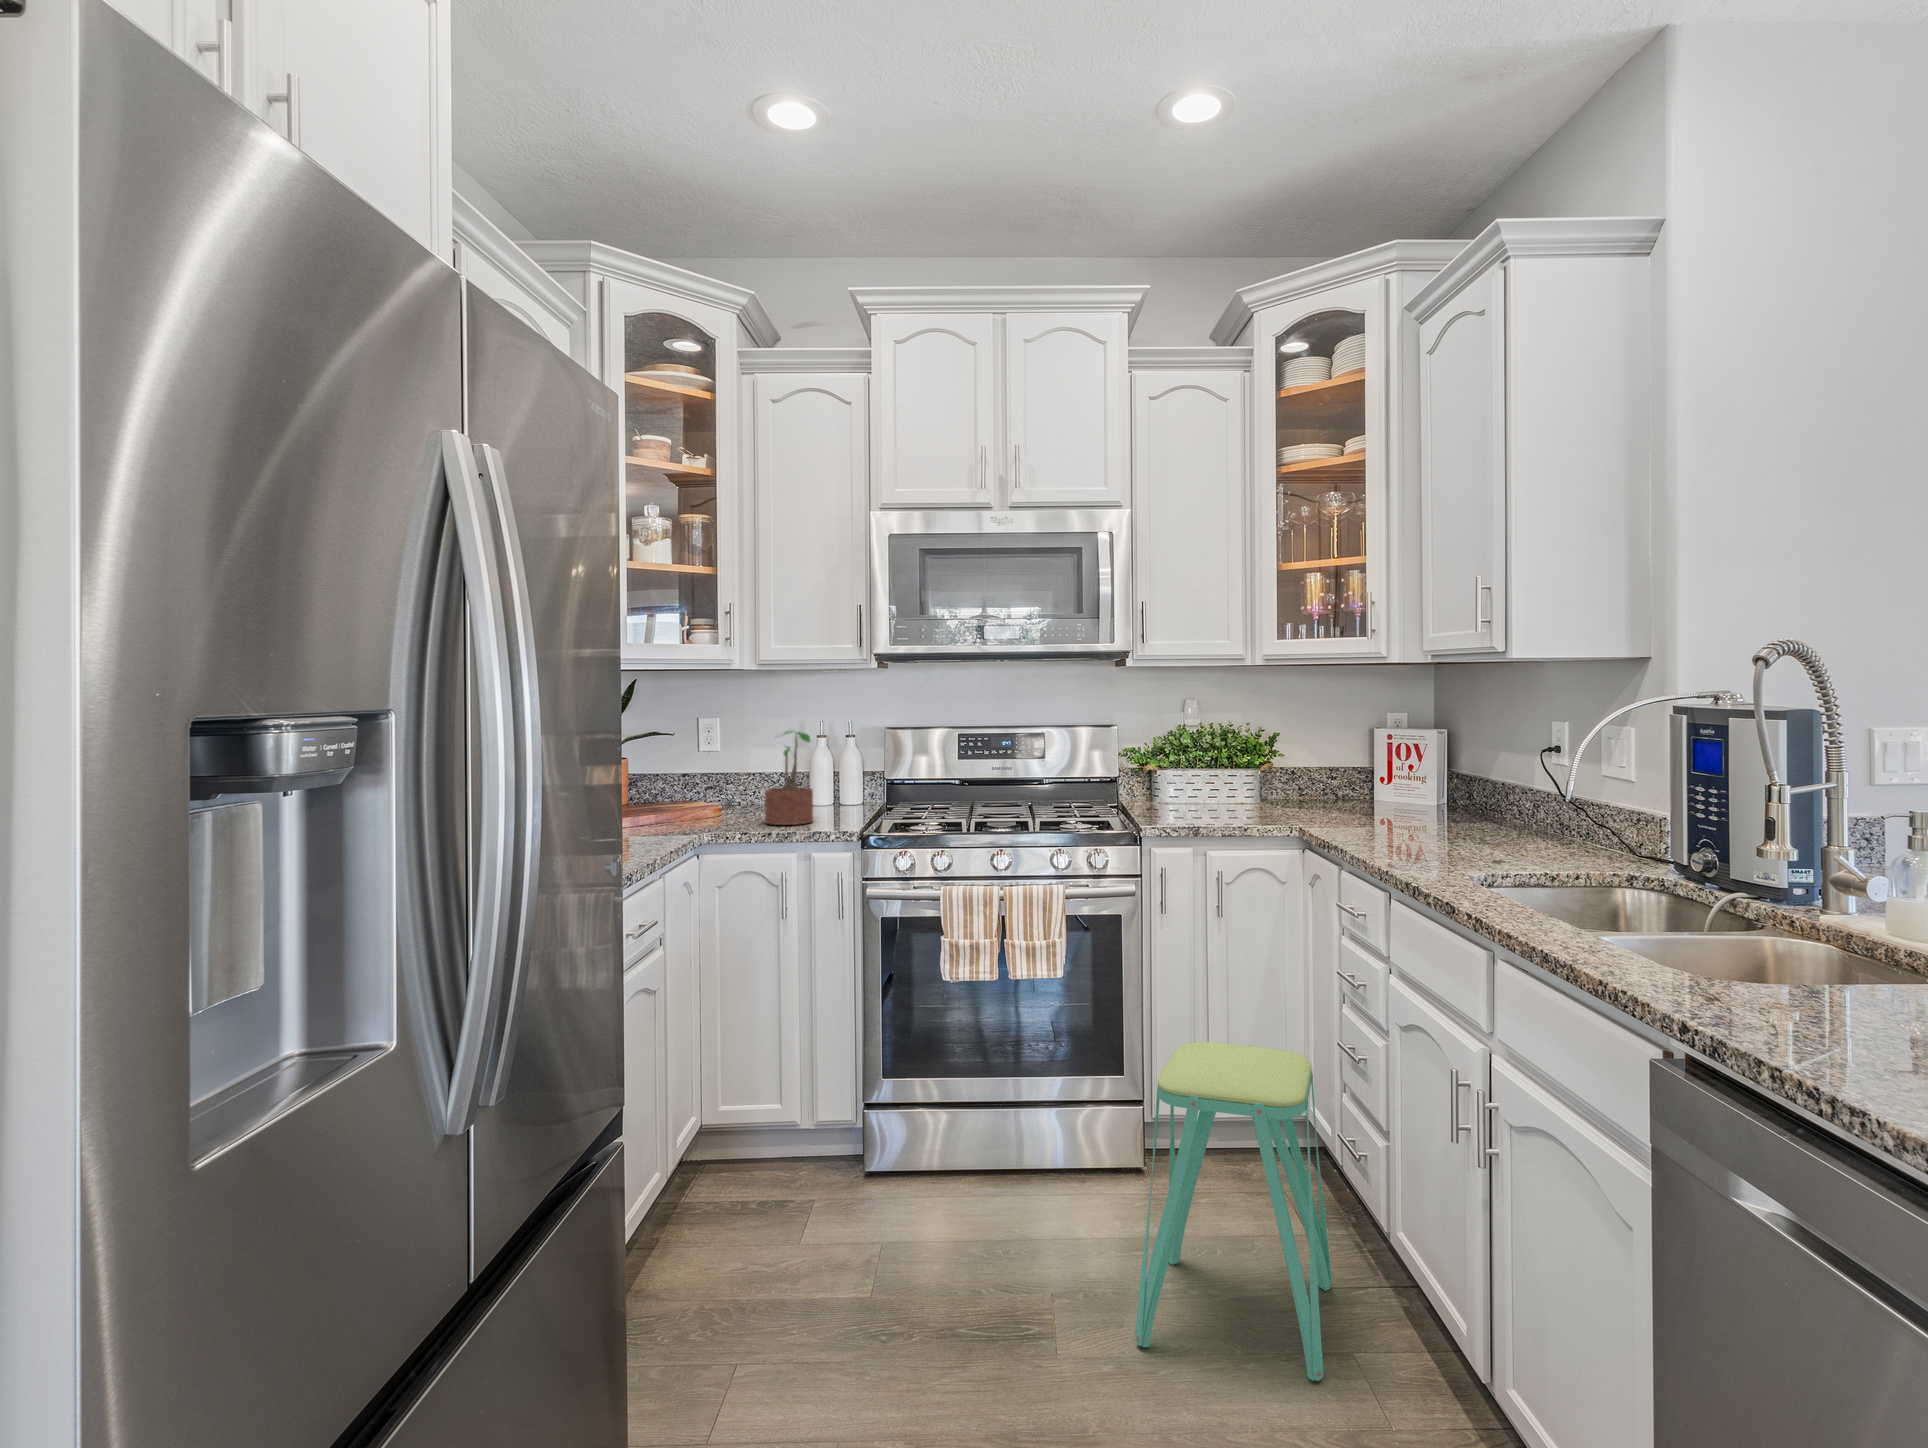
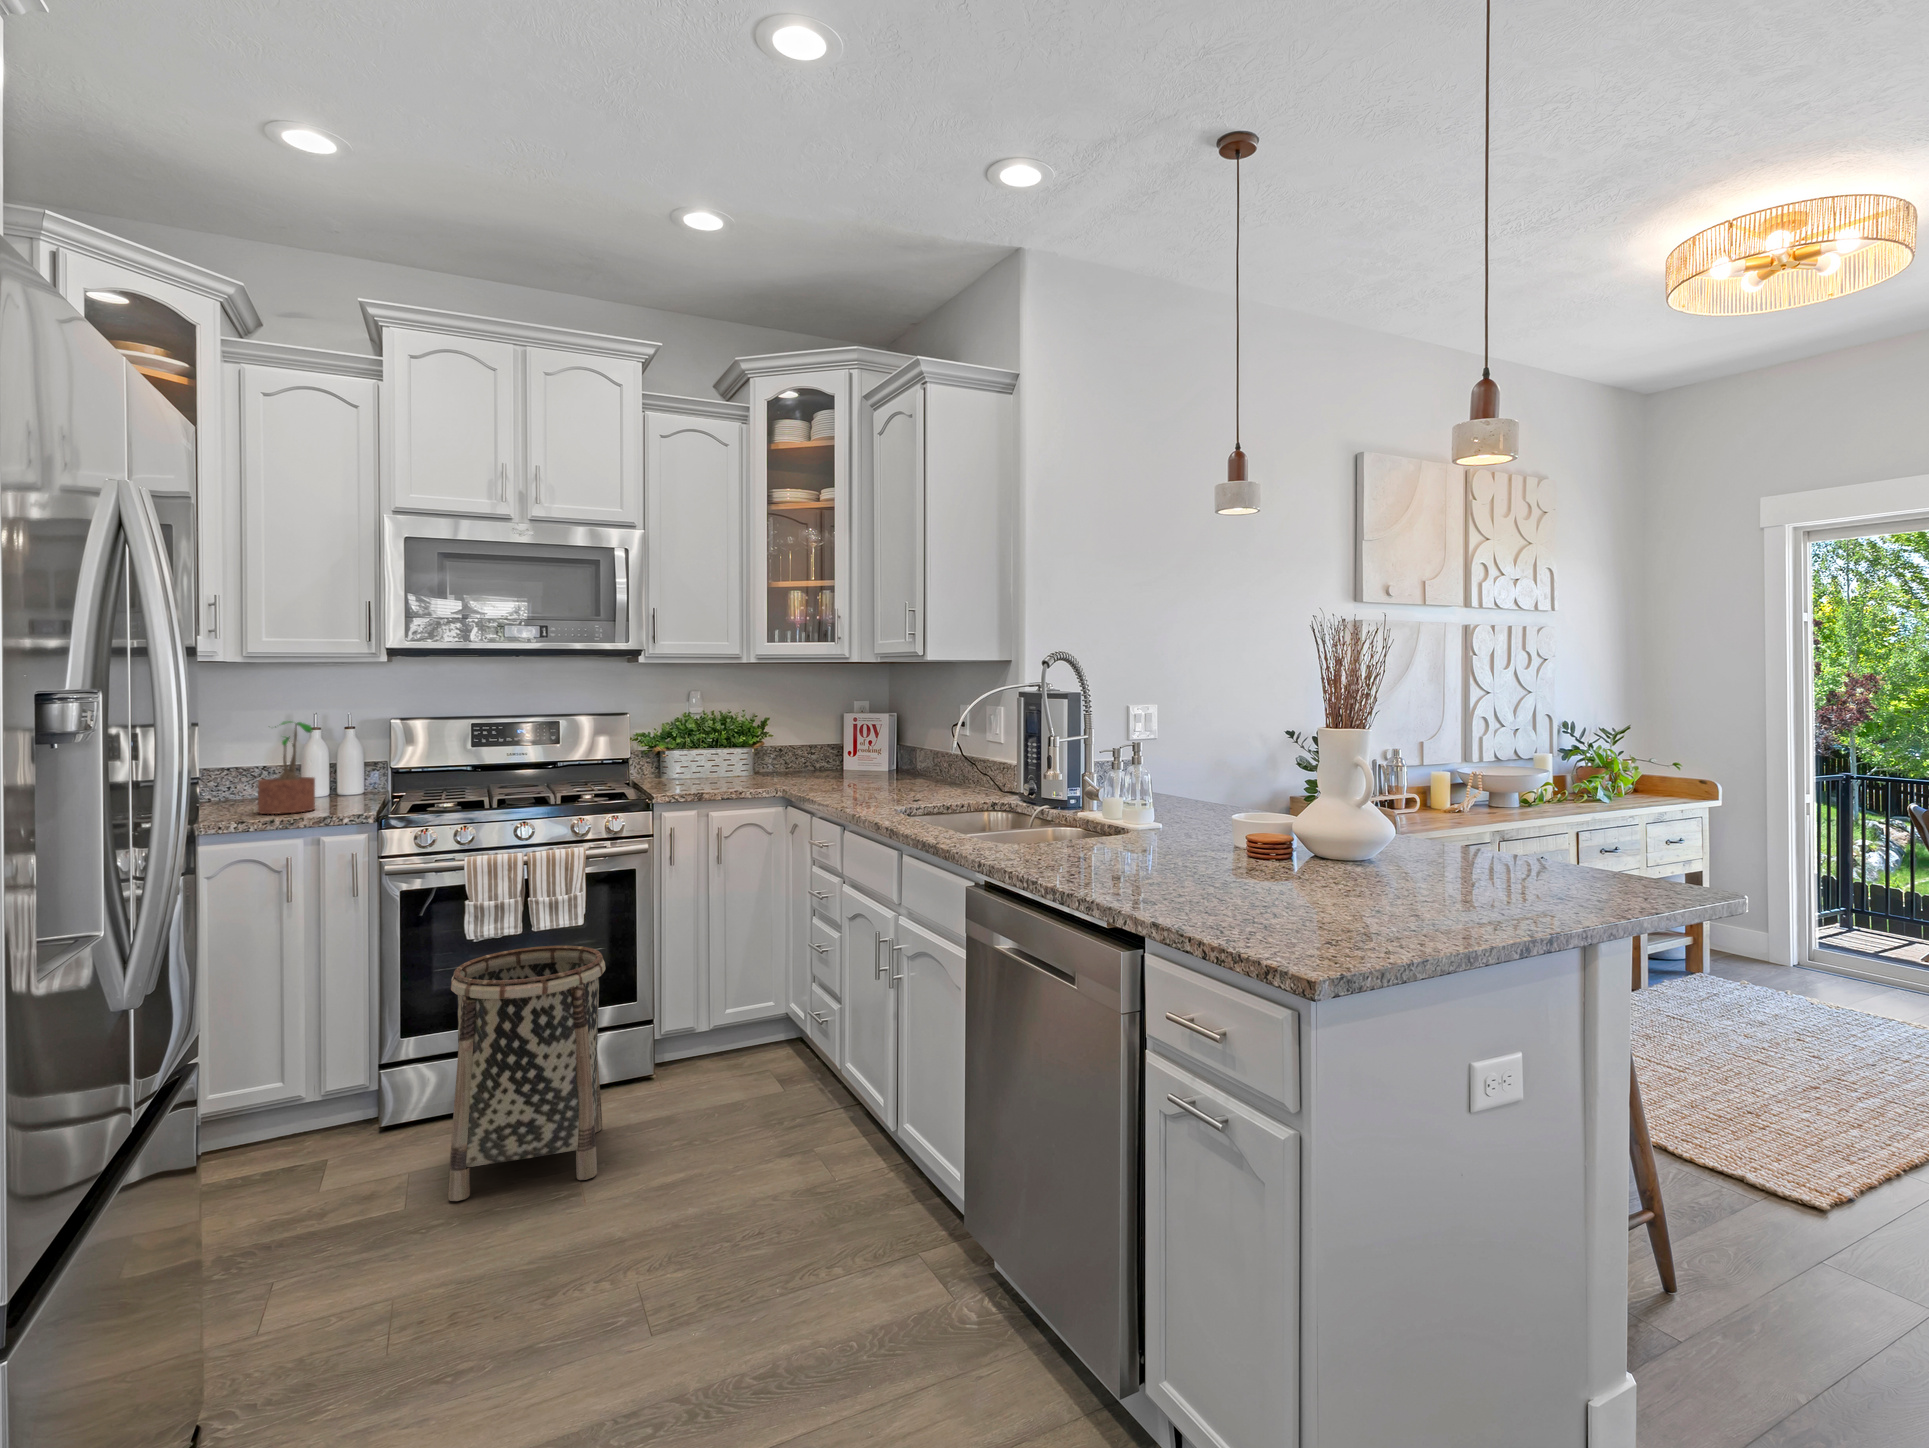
basket: none [913,999,1079,1295] -> present [448,946,606,1201]
stool: present [1135,1042,1332,1381] -> none [660,951,812,1195]

